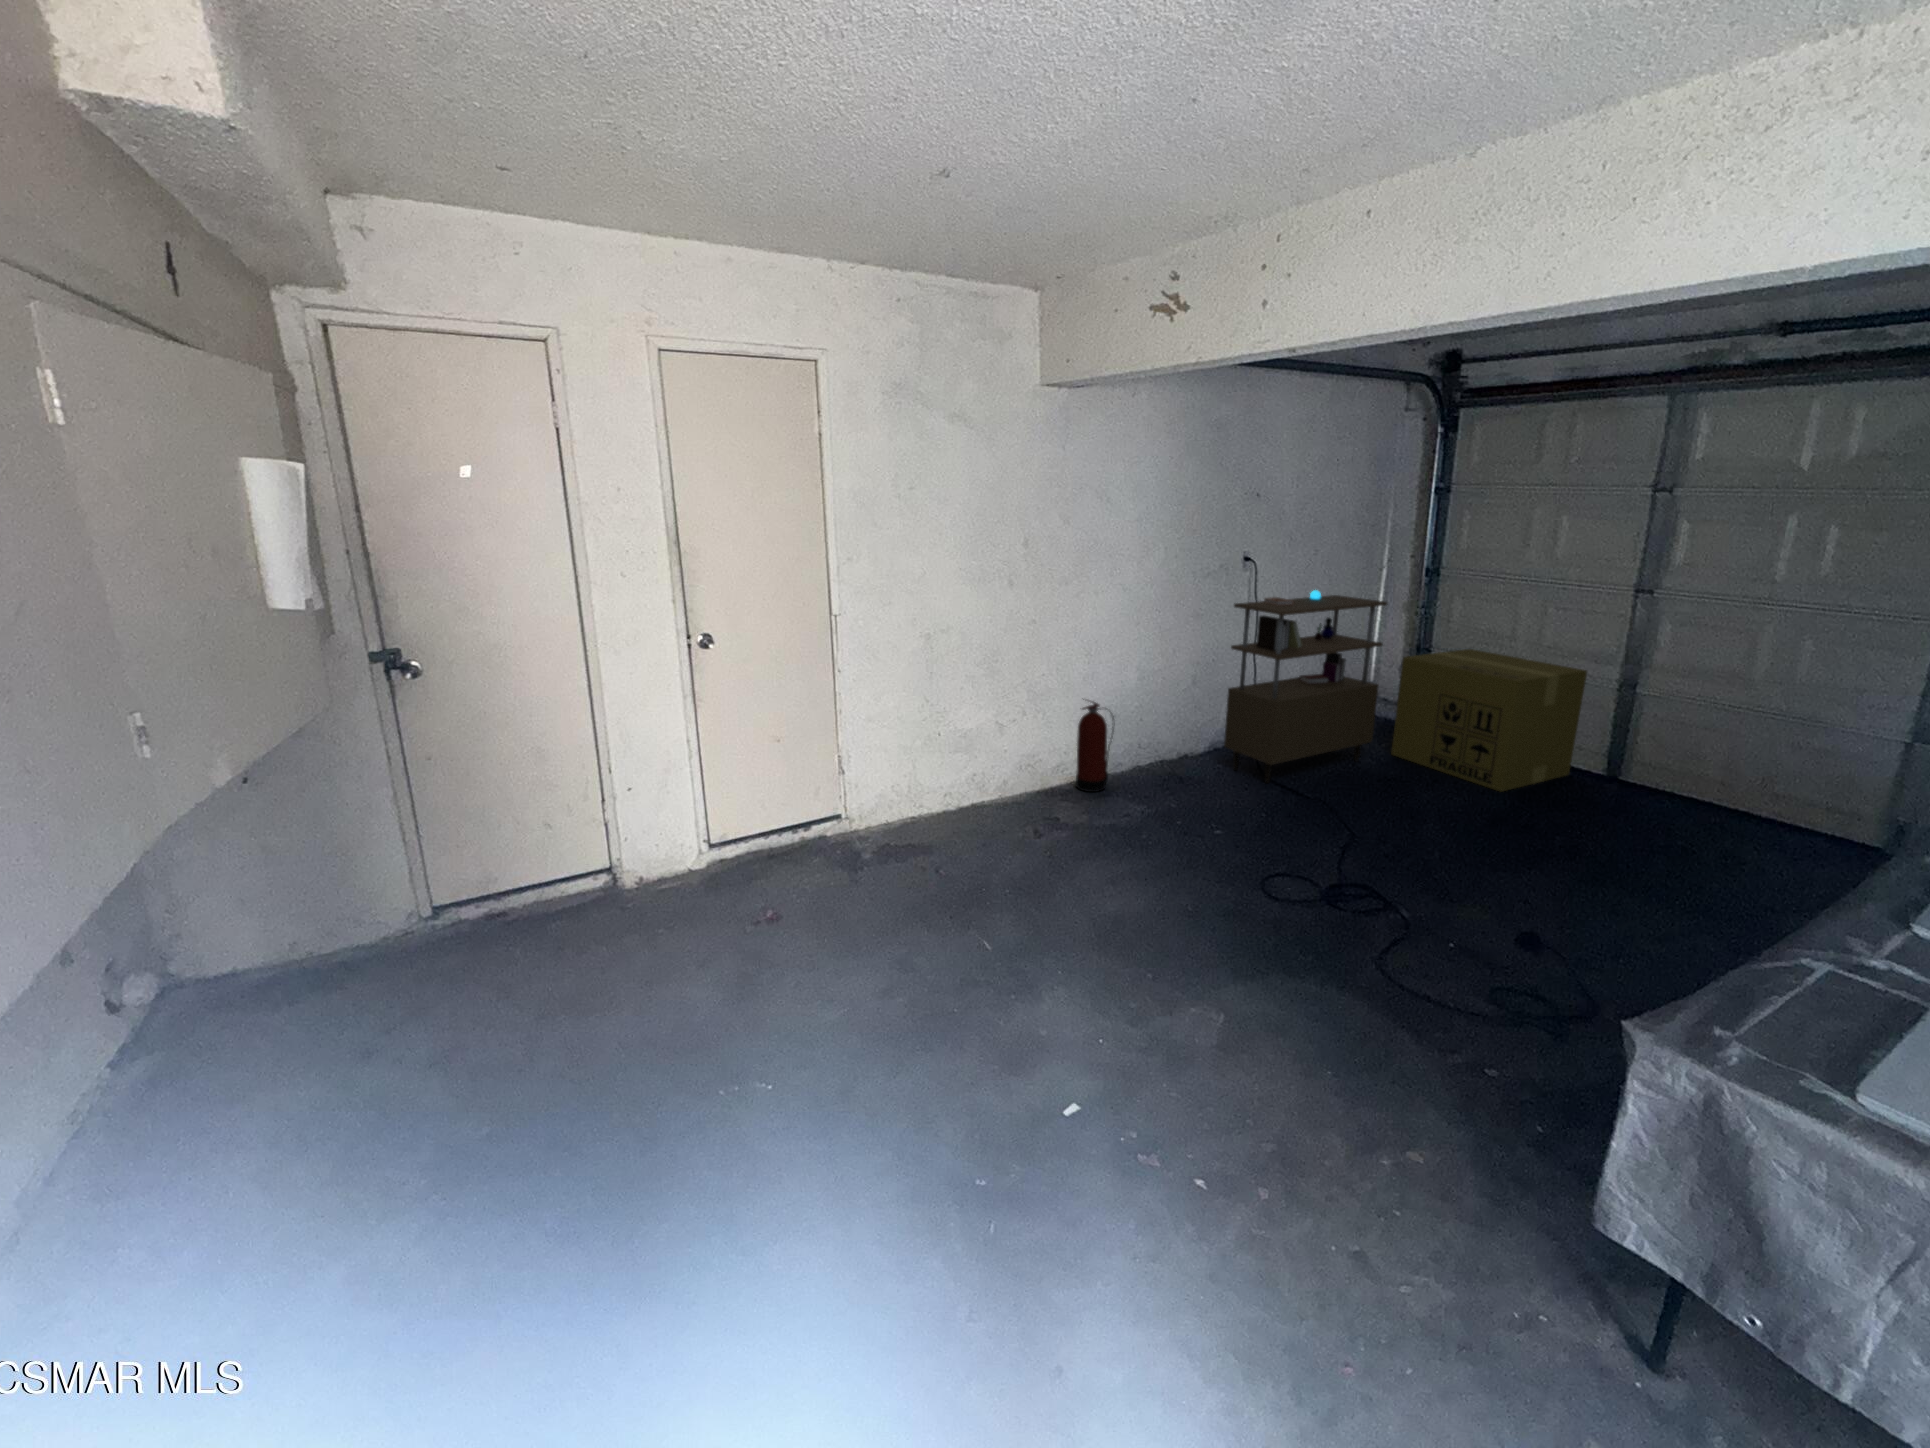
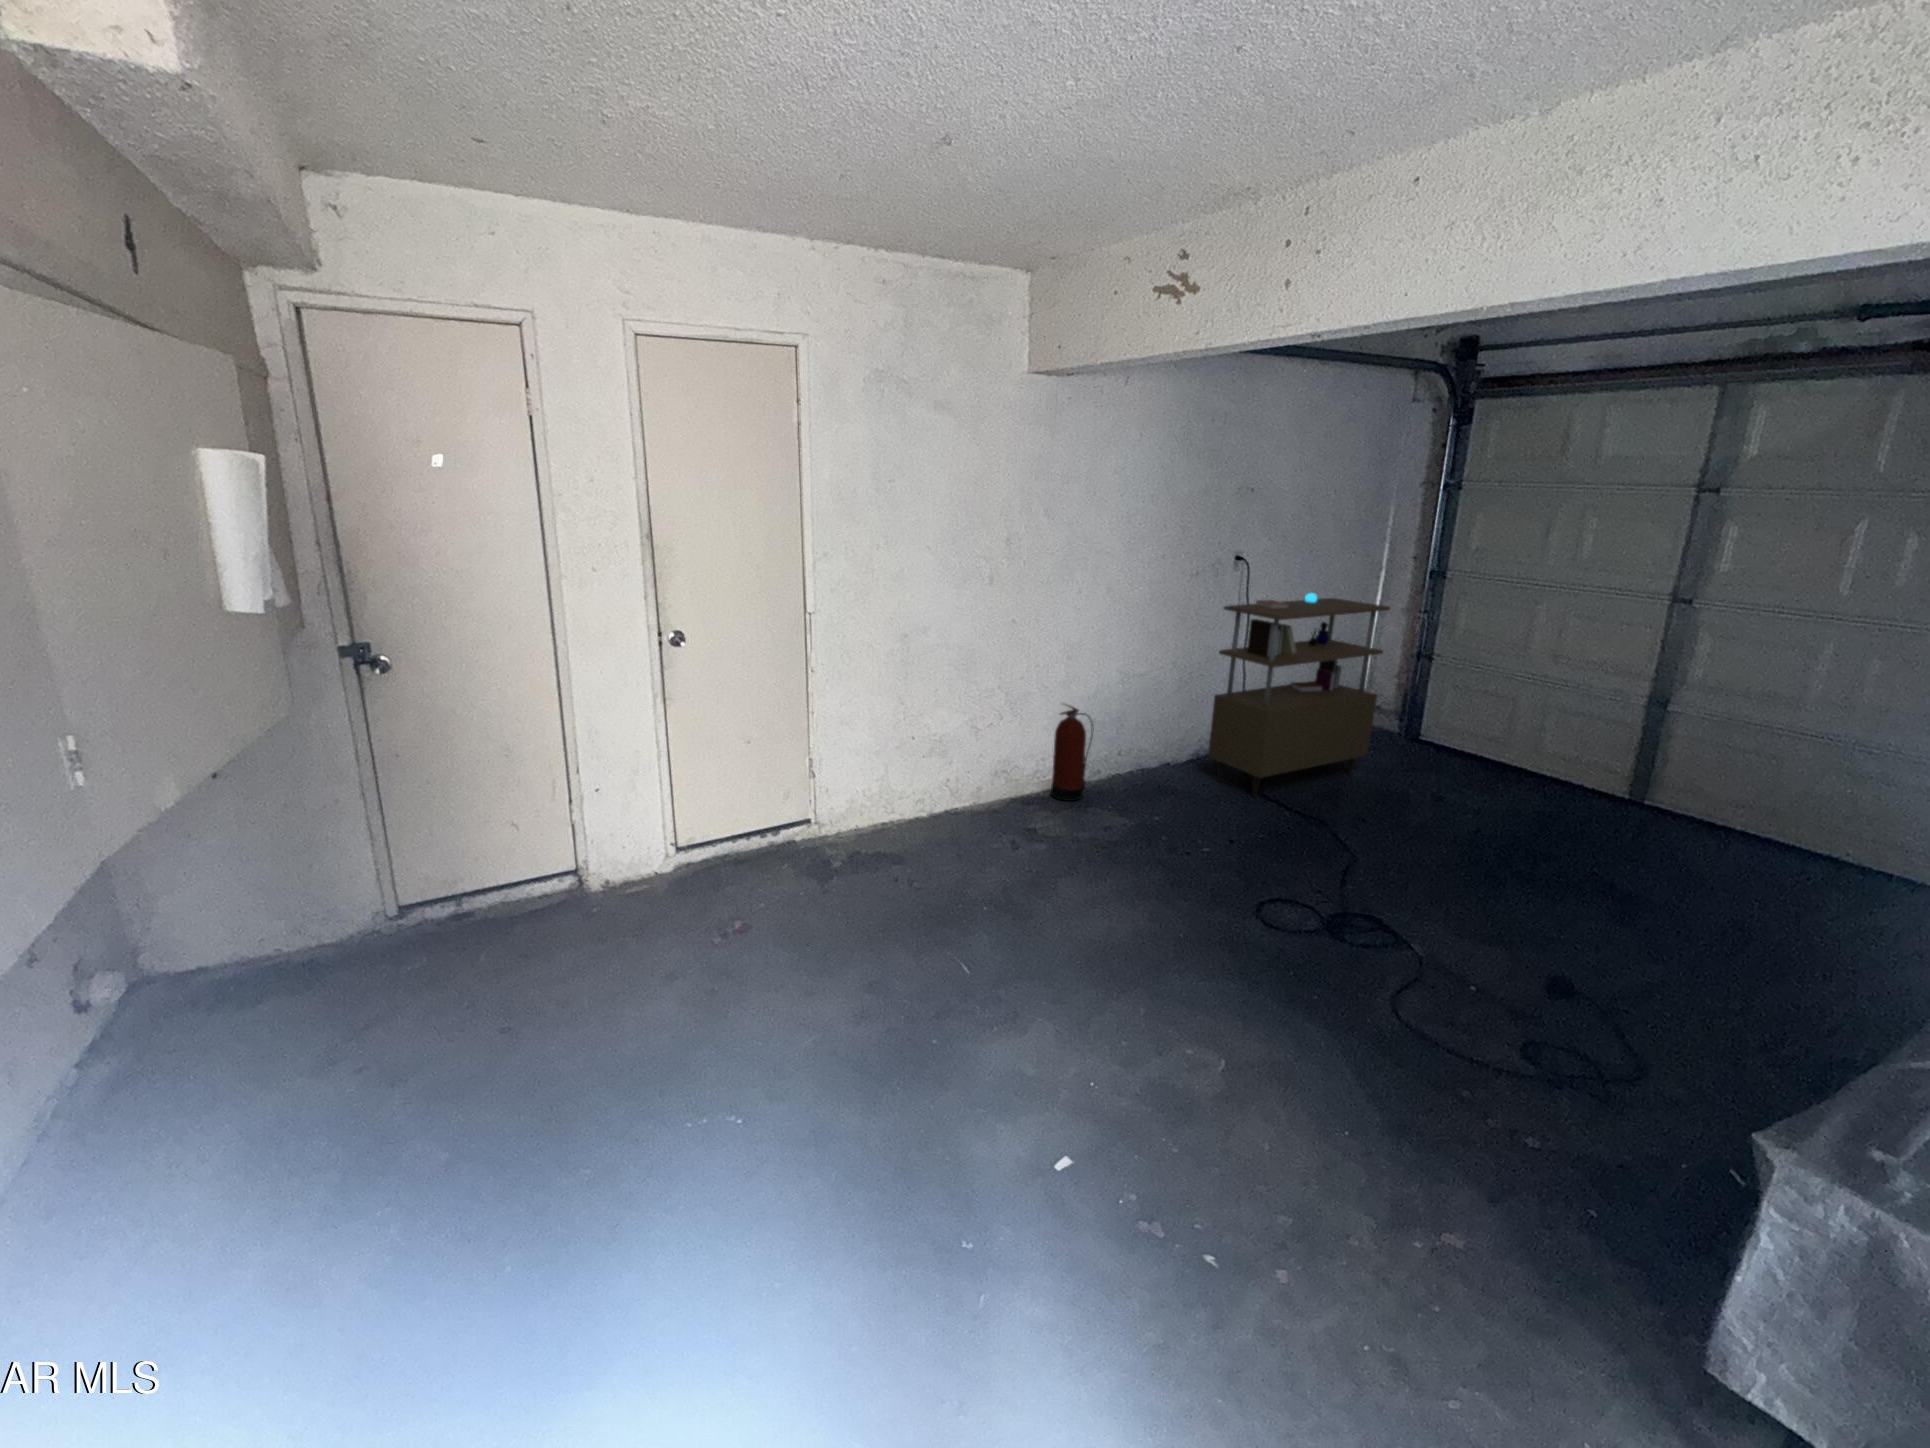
cardboard box: present [1391,649,1587,792] -> none [1387,658,1612,814]

